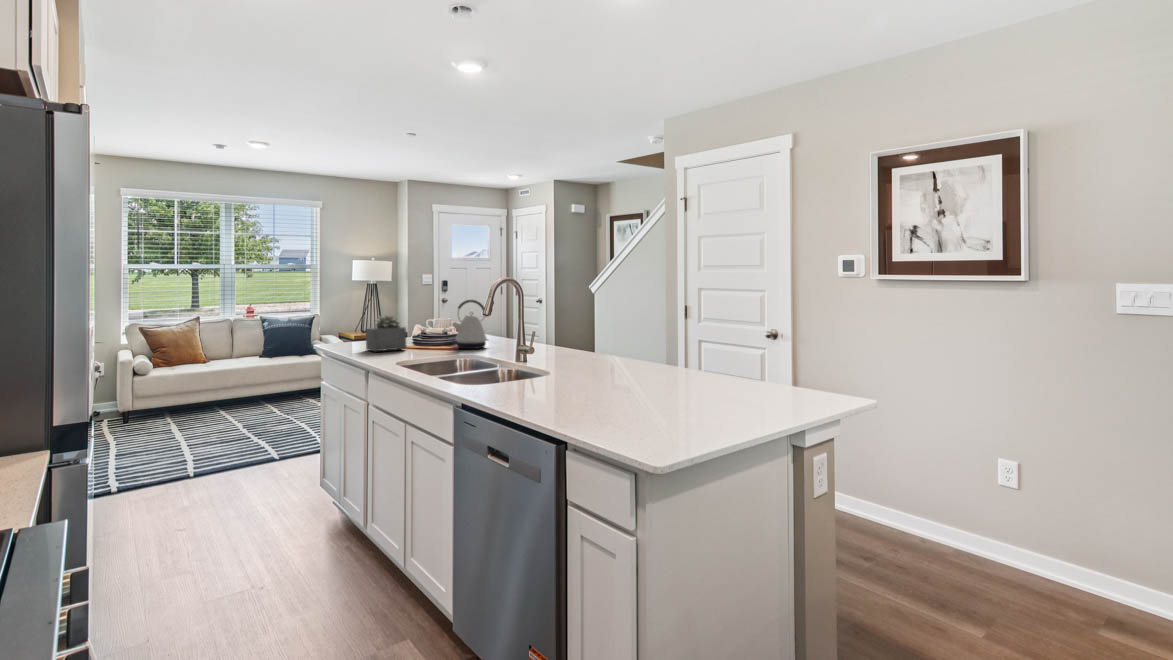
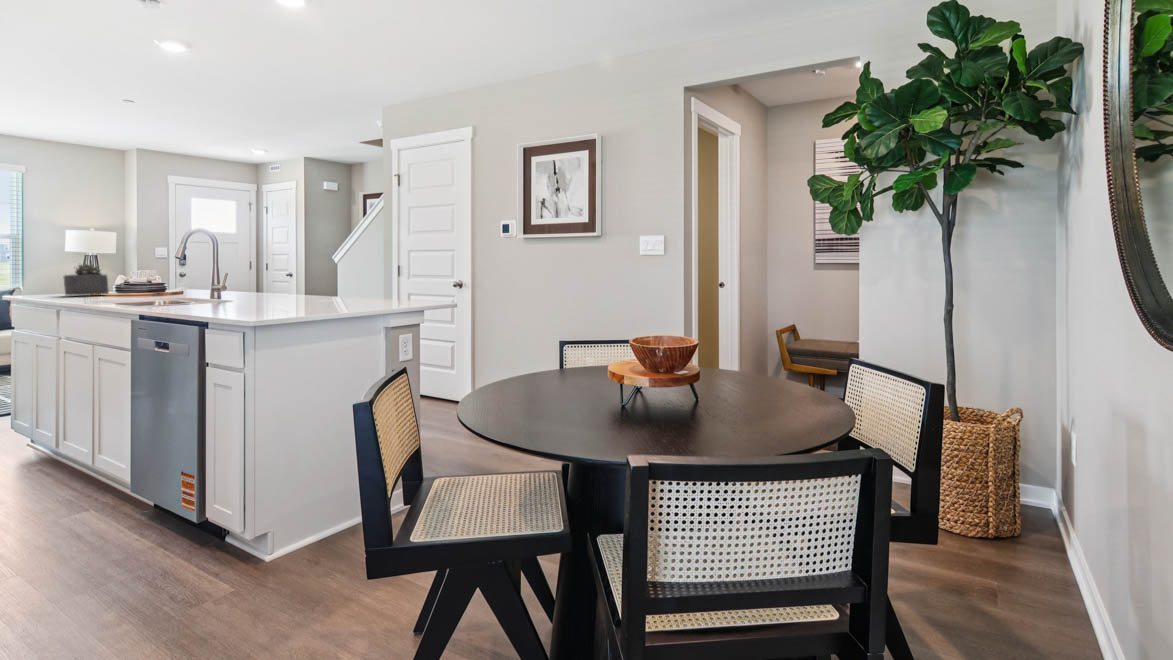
kettle: present [452,300,488,349] -> none [156,251,196,294]

